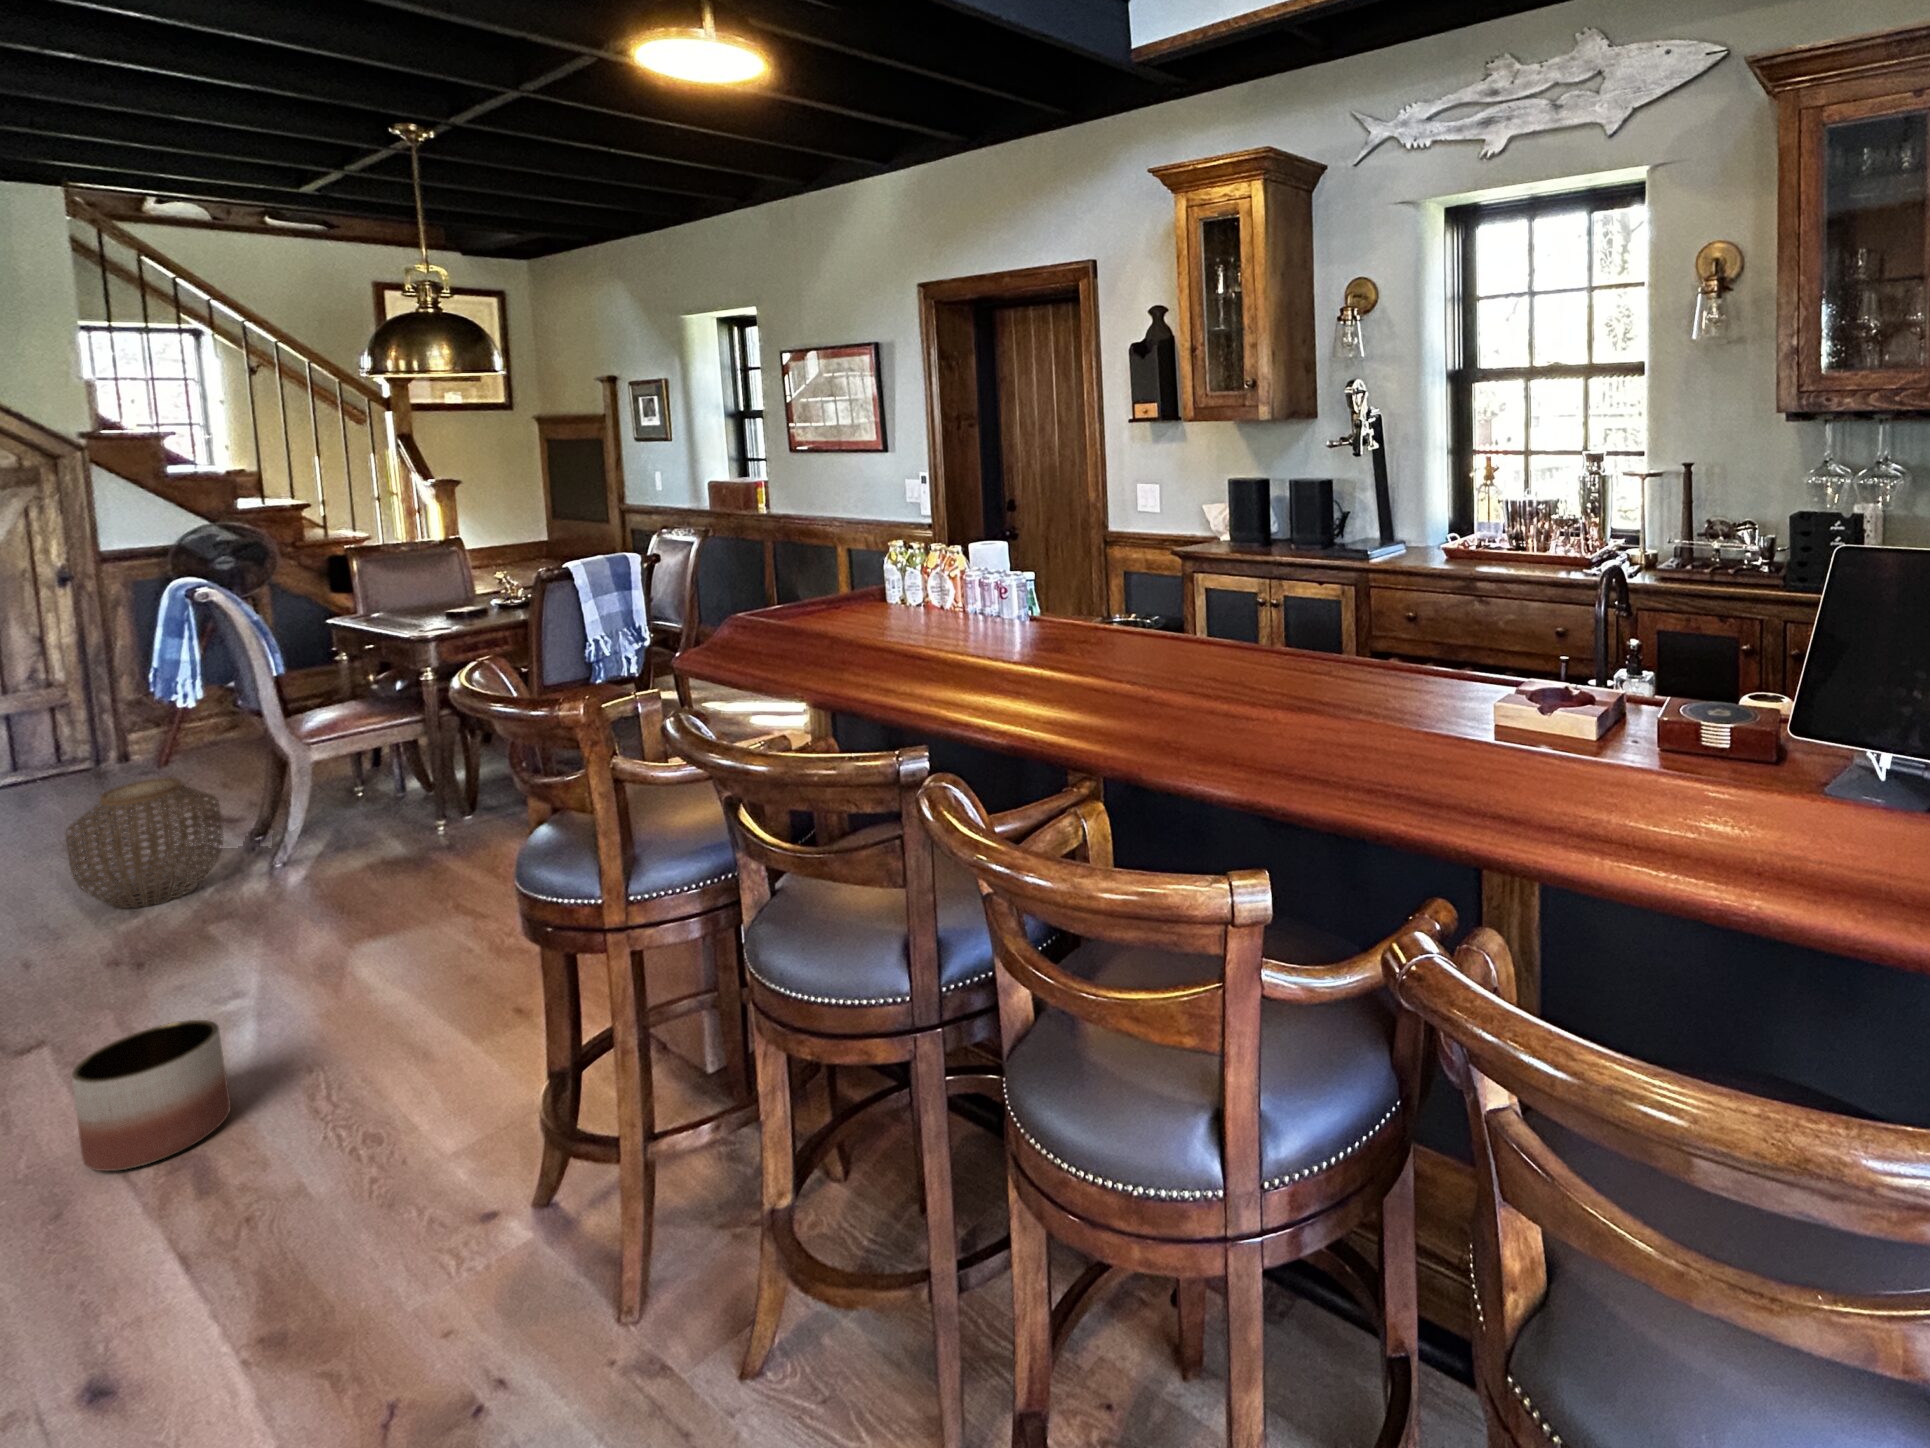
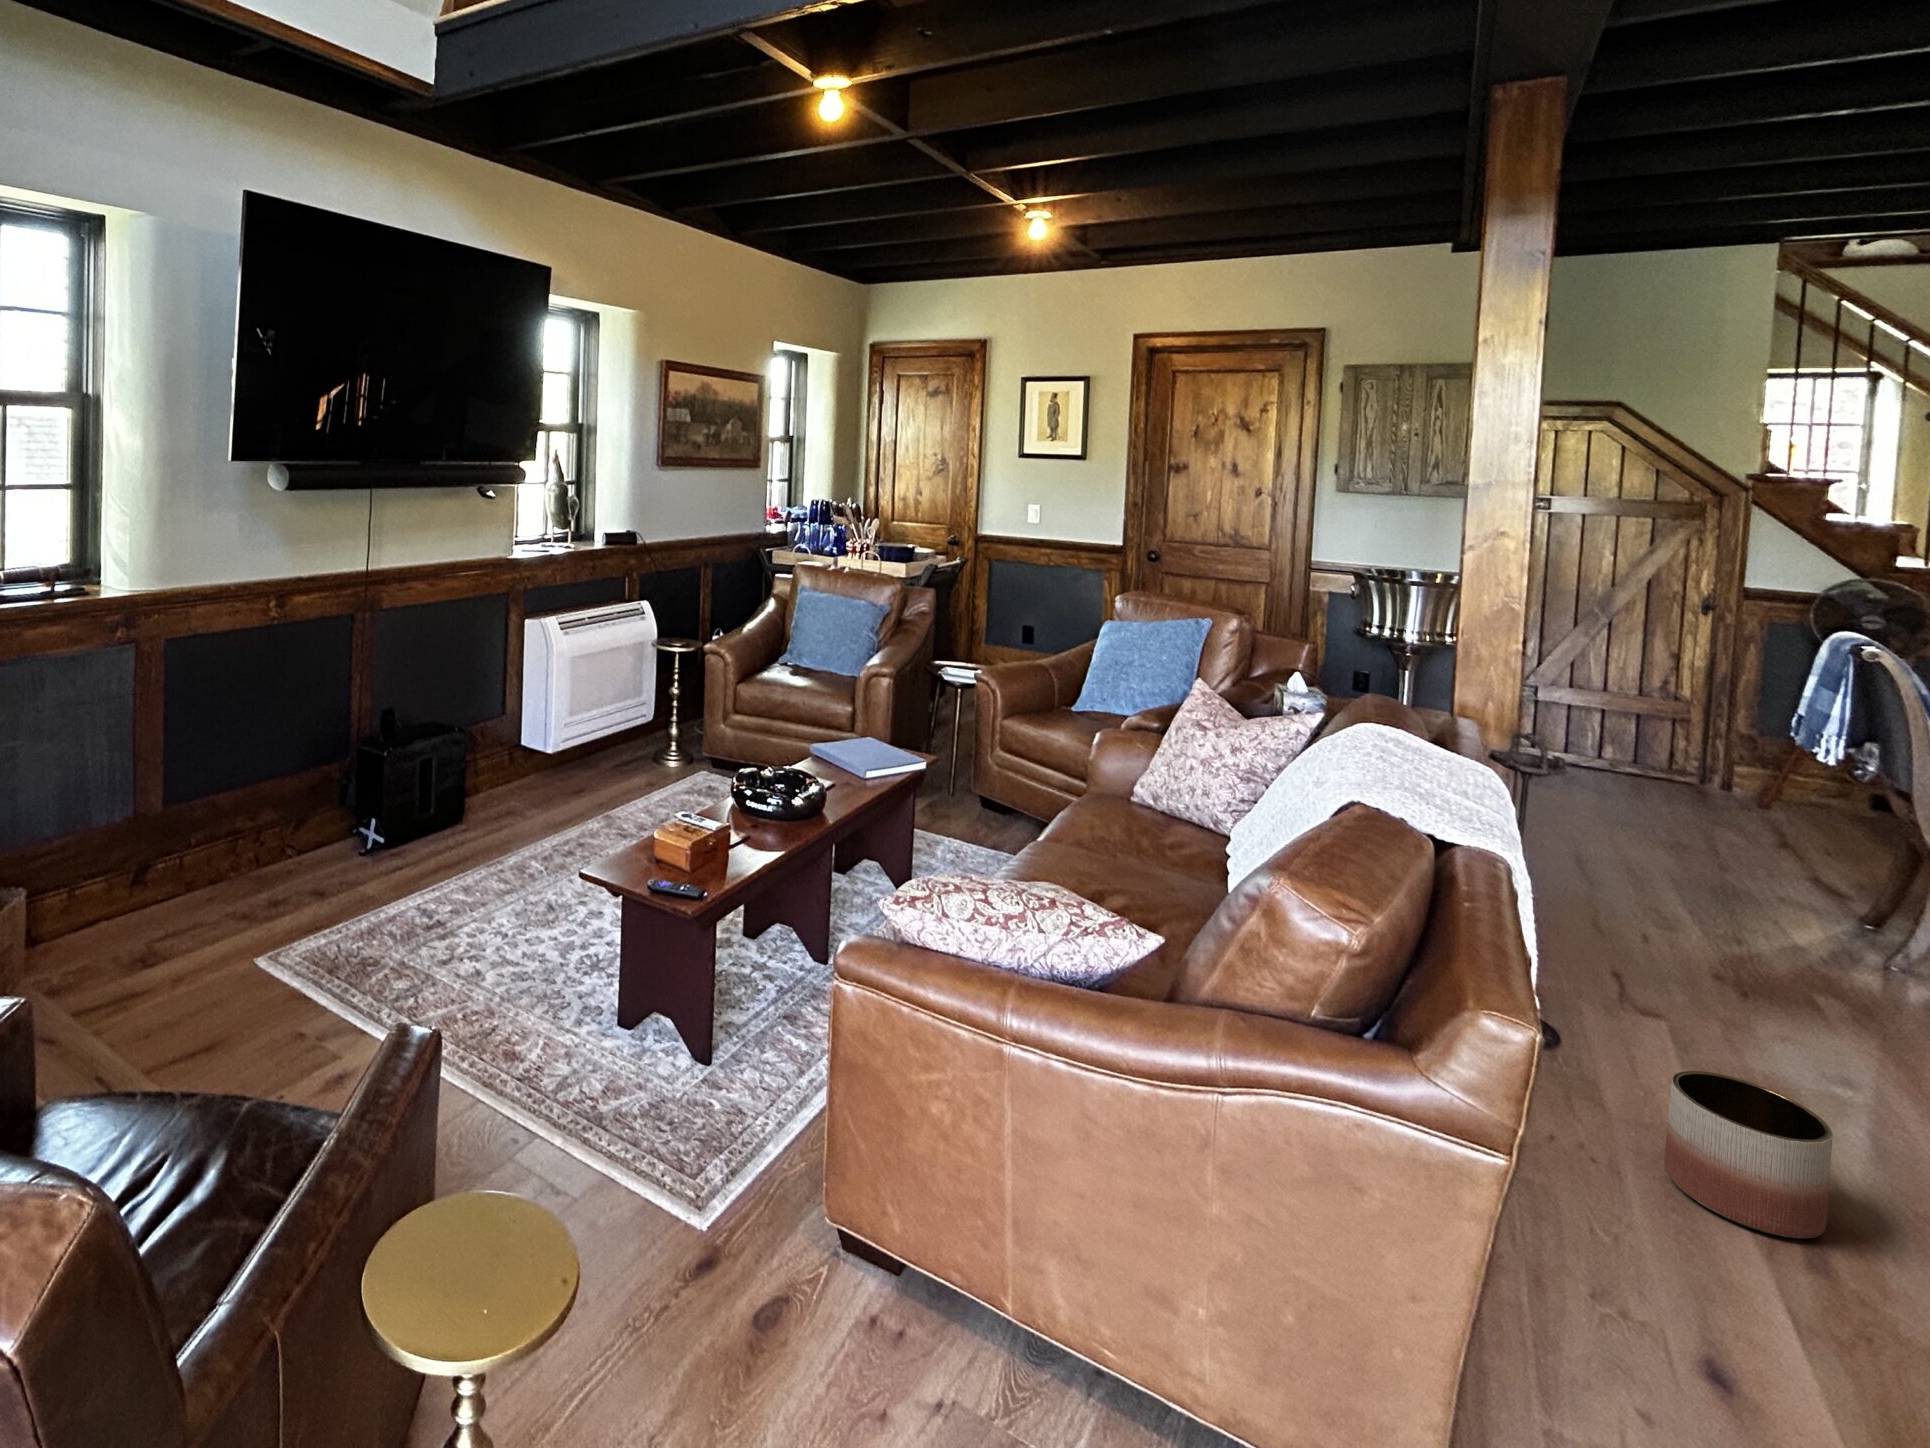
woven basket: present [66,778,223,908] -> none [1678,817,1842,954]

